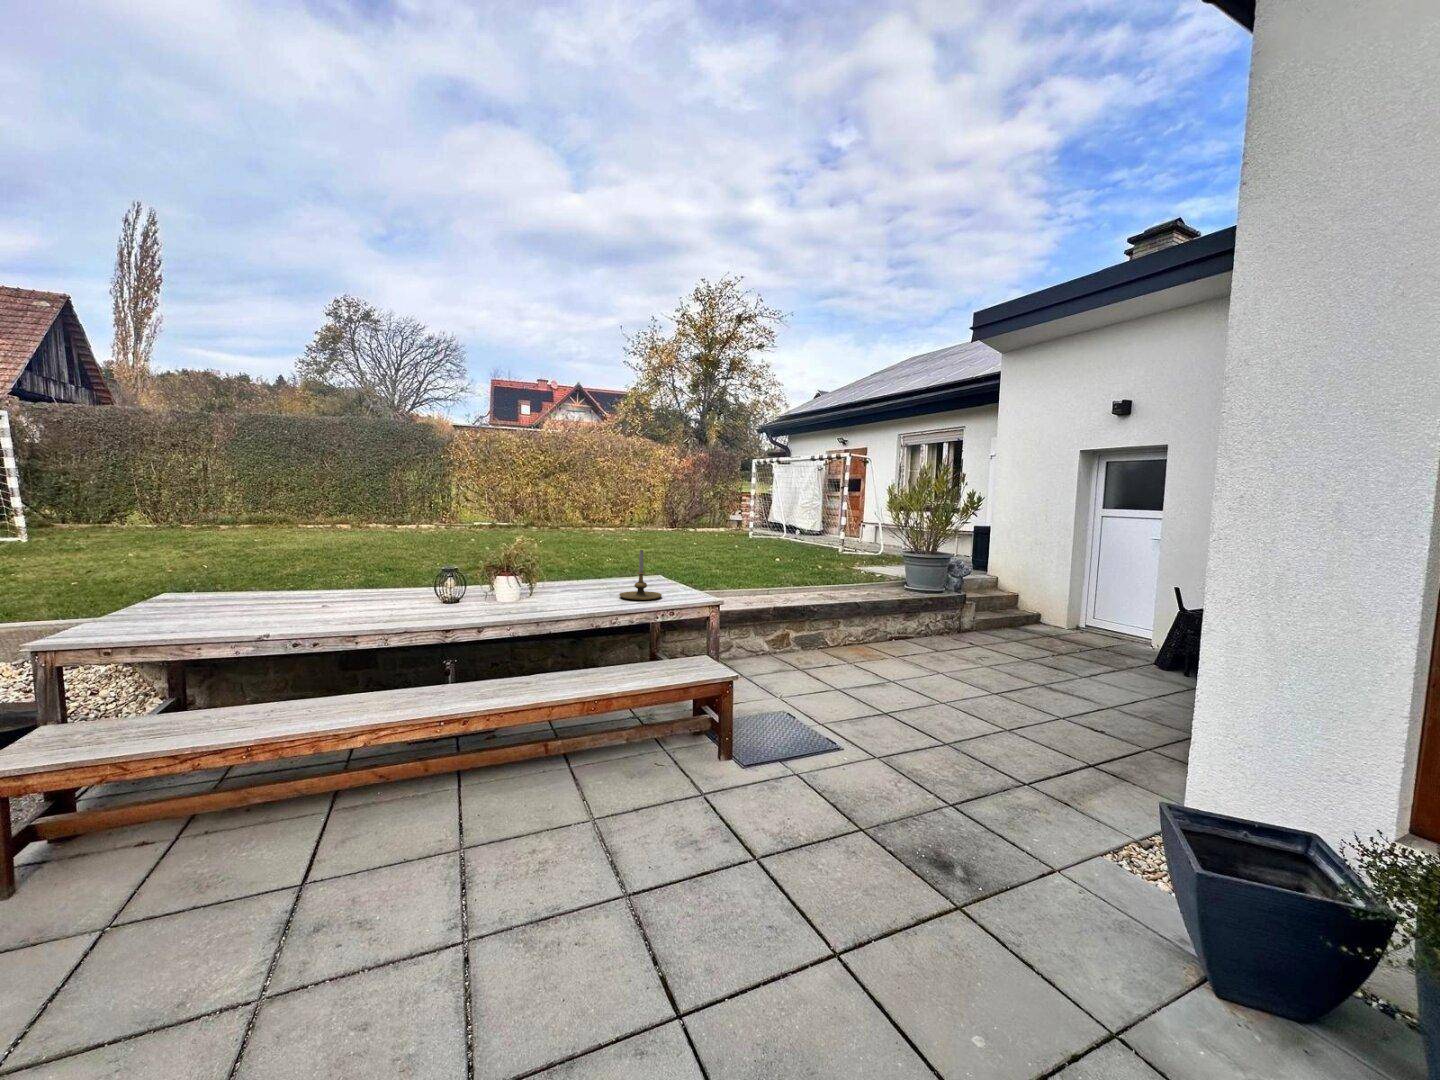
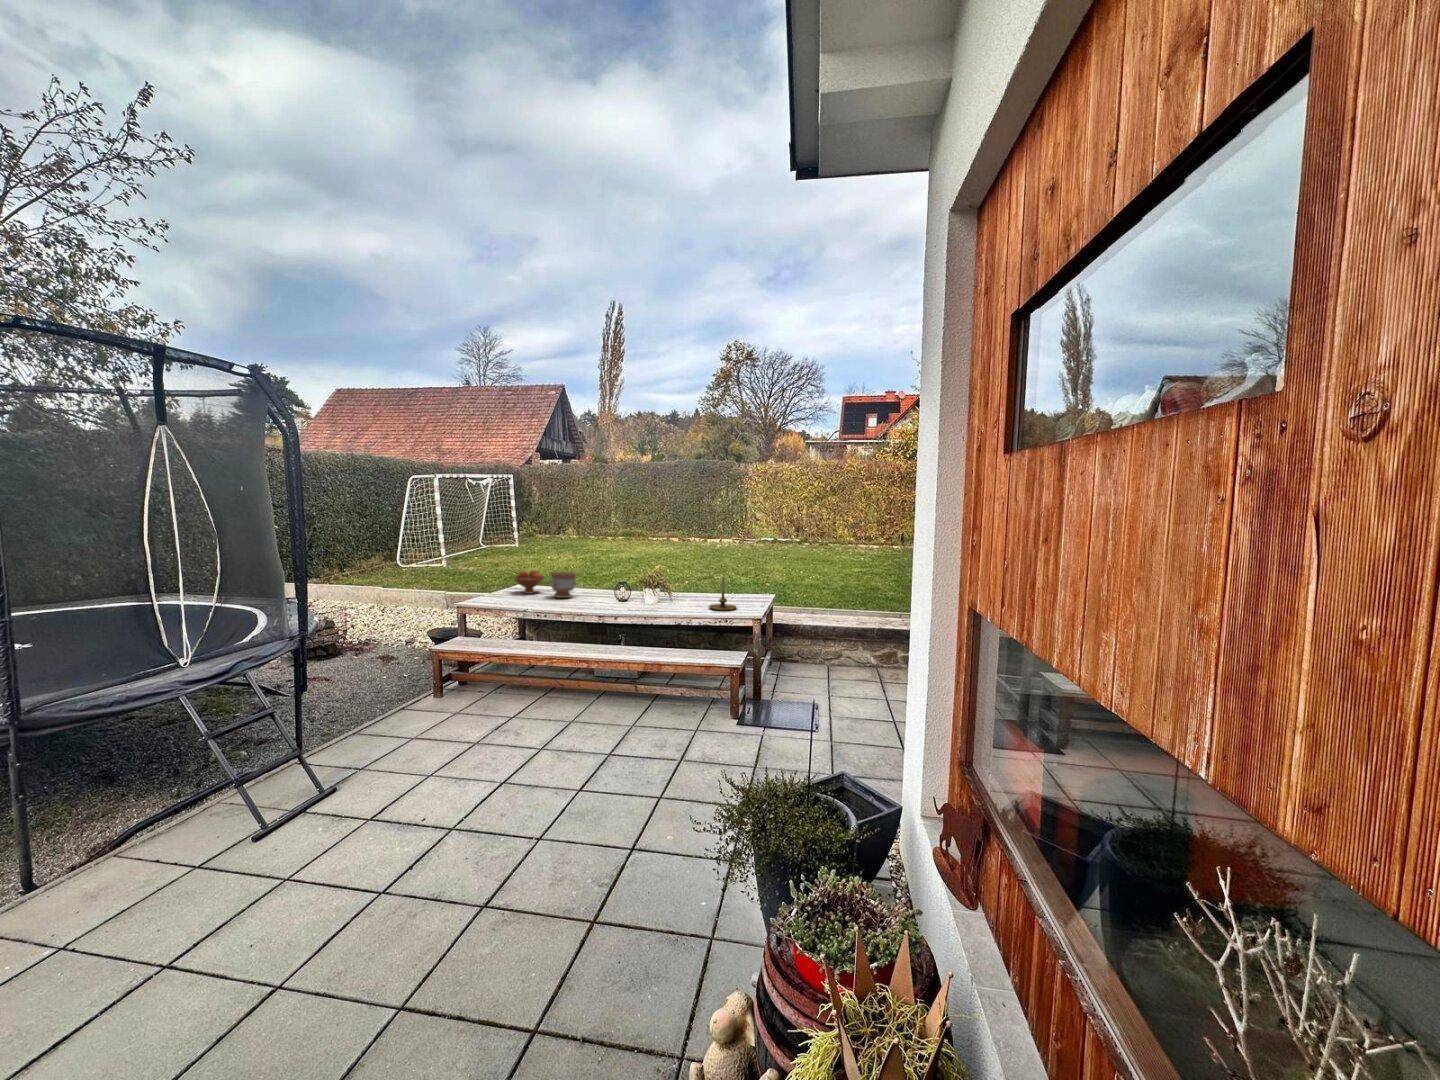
flower pot: none [272,558,342,610] -> present [550,572,577,598]
fruit bowl: none [153,561,240,611] -> present [514,570,544,594]

